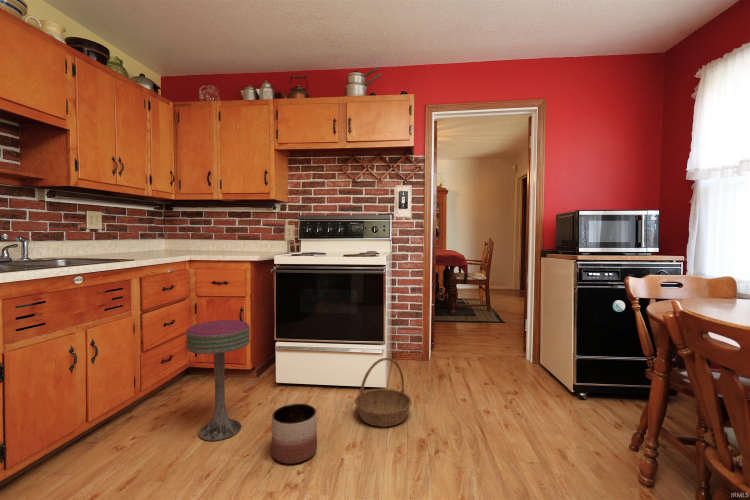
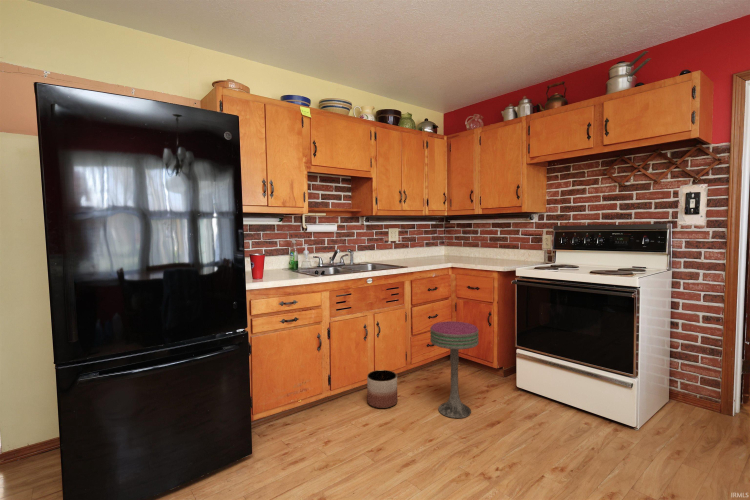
basket: present [355,358,412,427] -> none [578,393,653,472]
planter: present [272,404,317,464] -> present [367,370,398,408]

